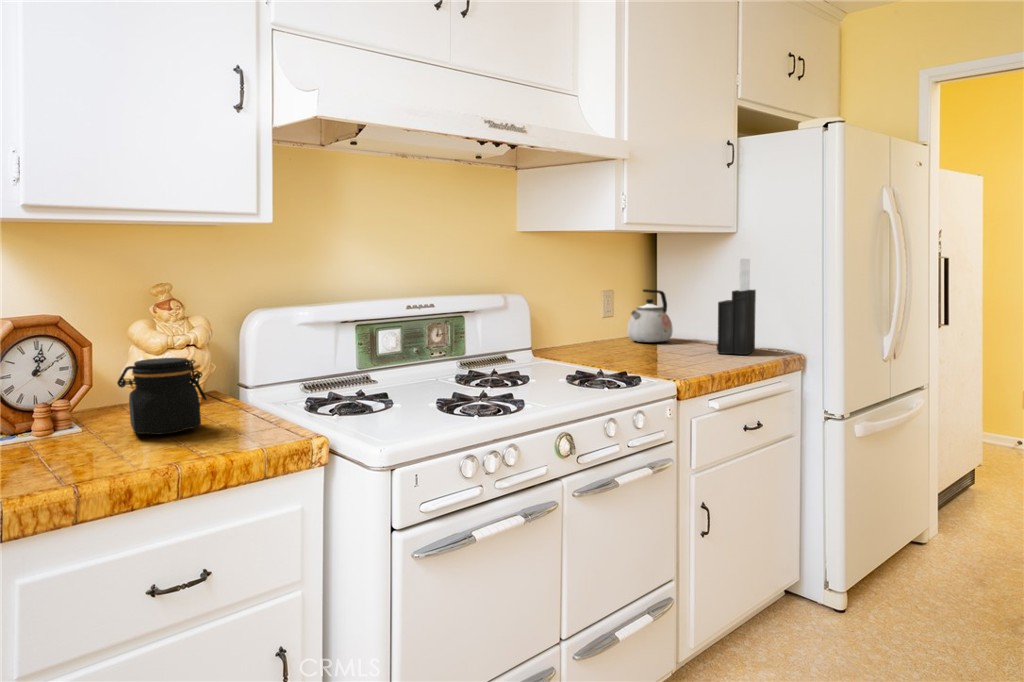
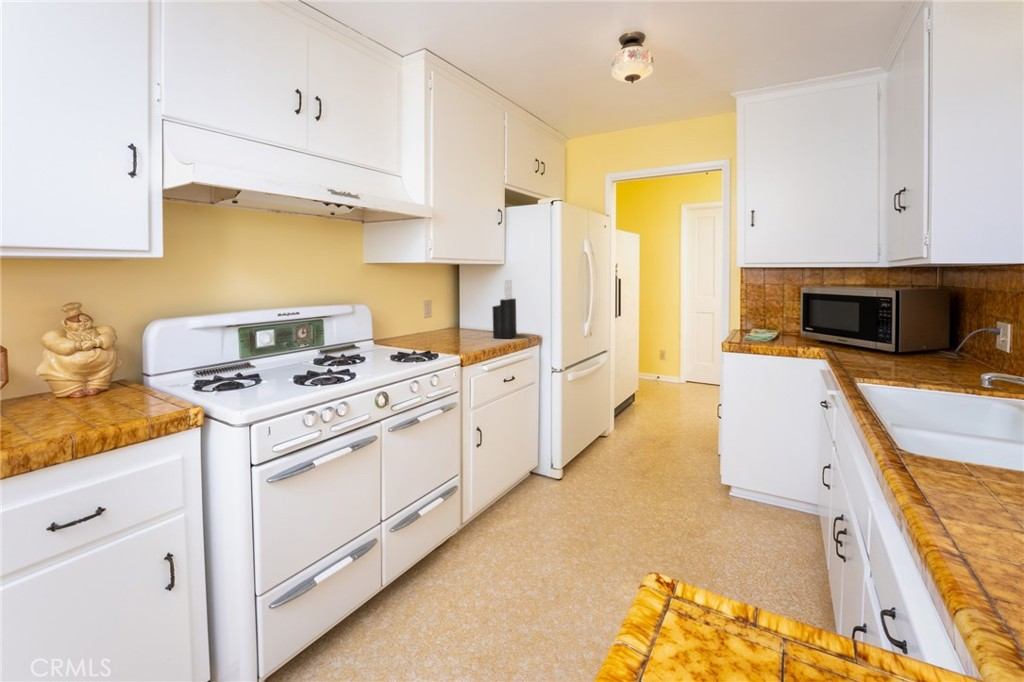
kettle: present [627,289,673,343] -> none [442,299,469,332]
jar: present [117,358,206,435] -> none [26,357,107,414]

